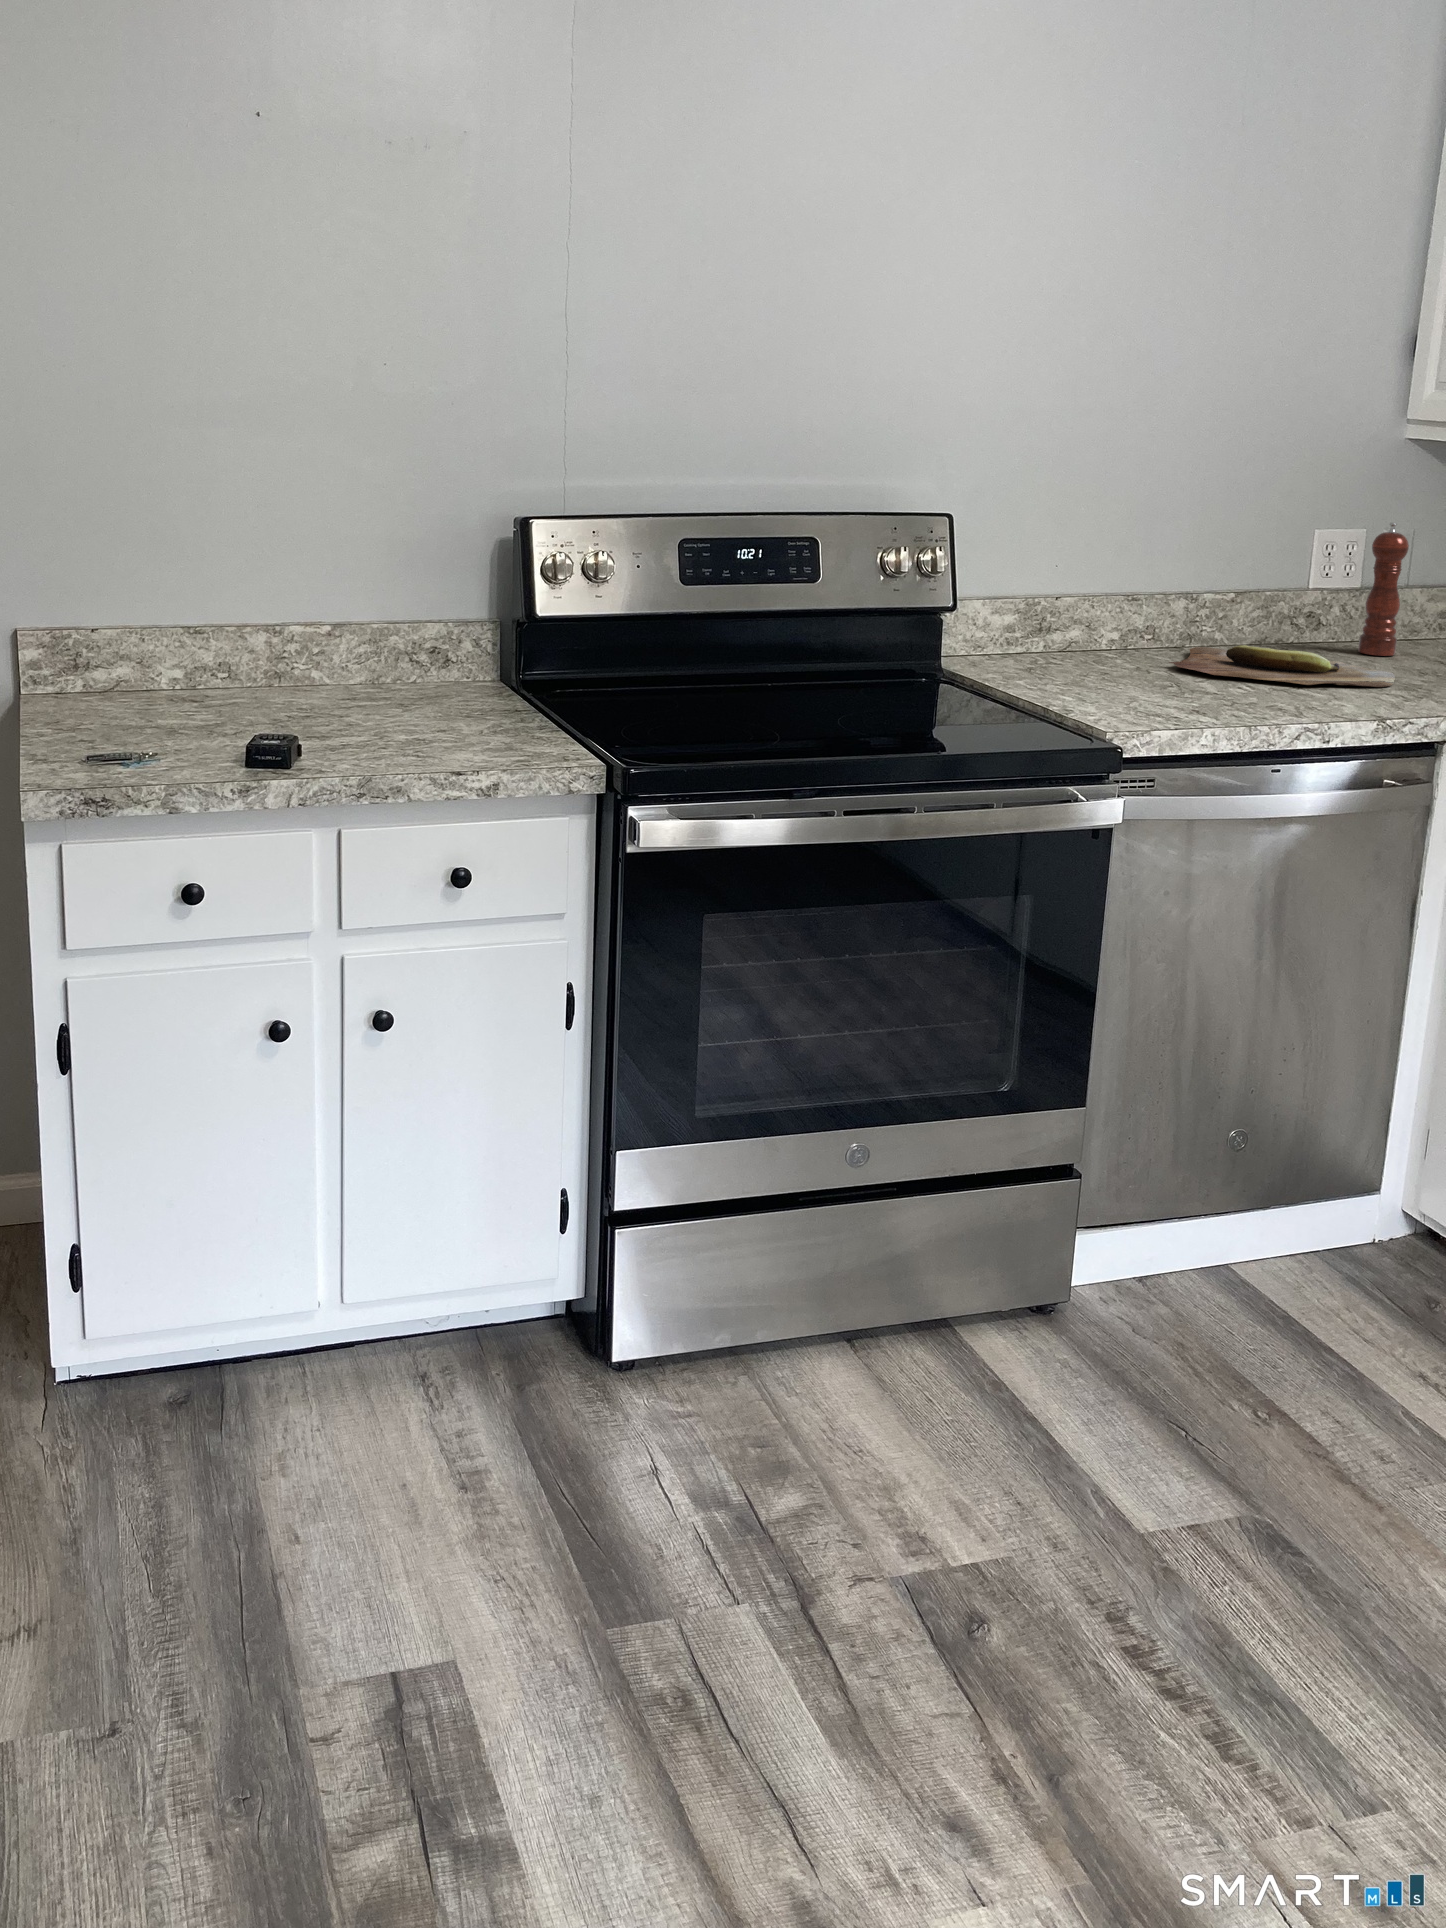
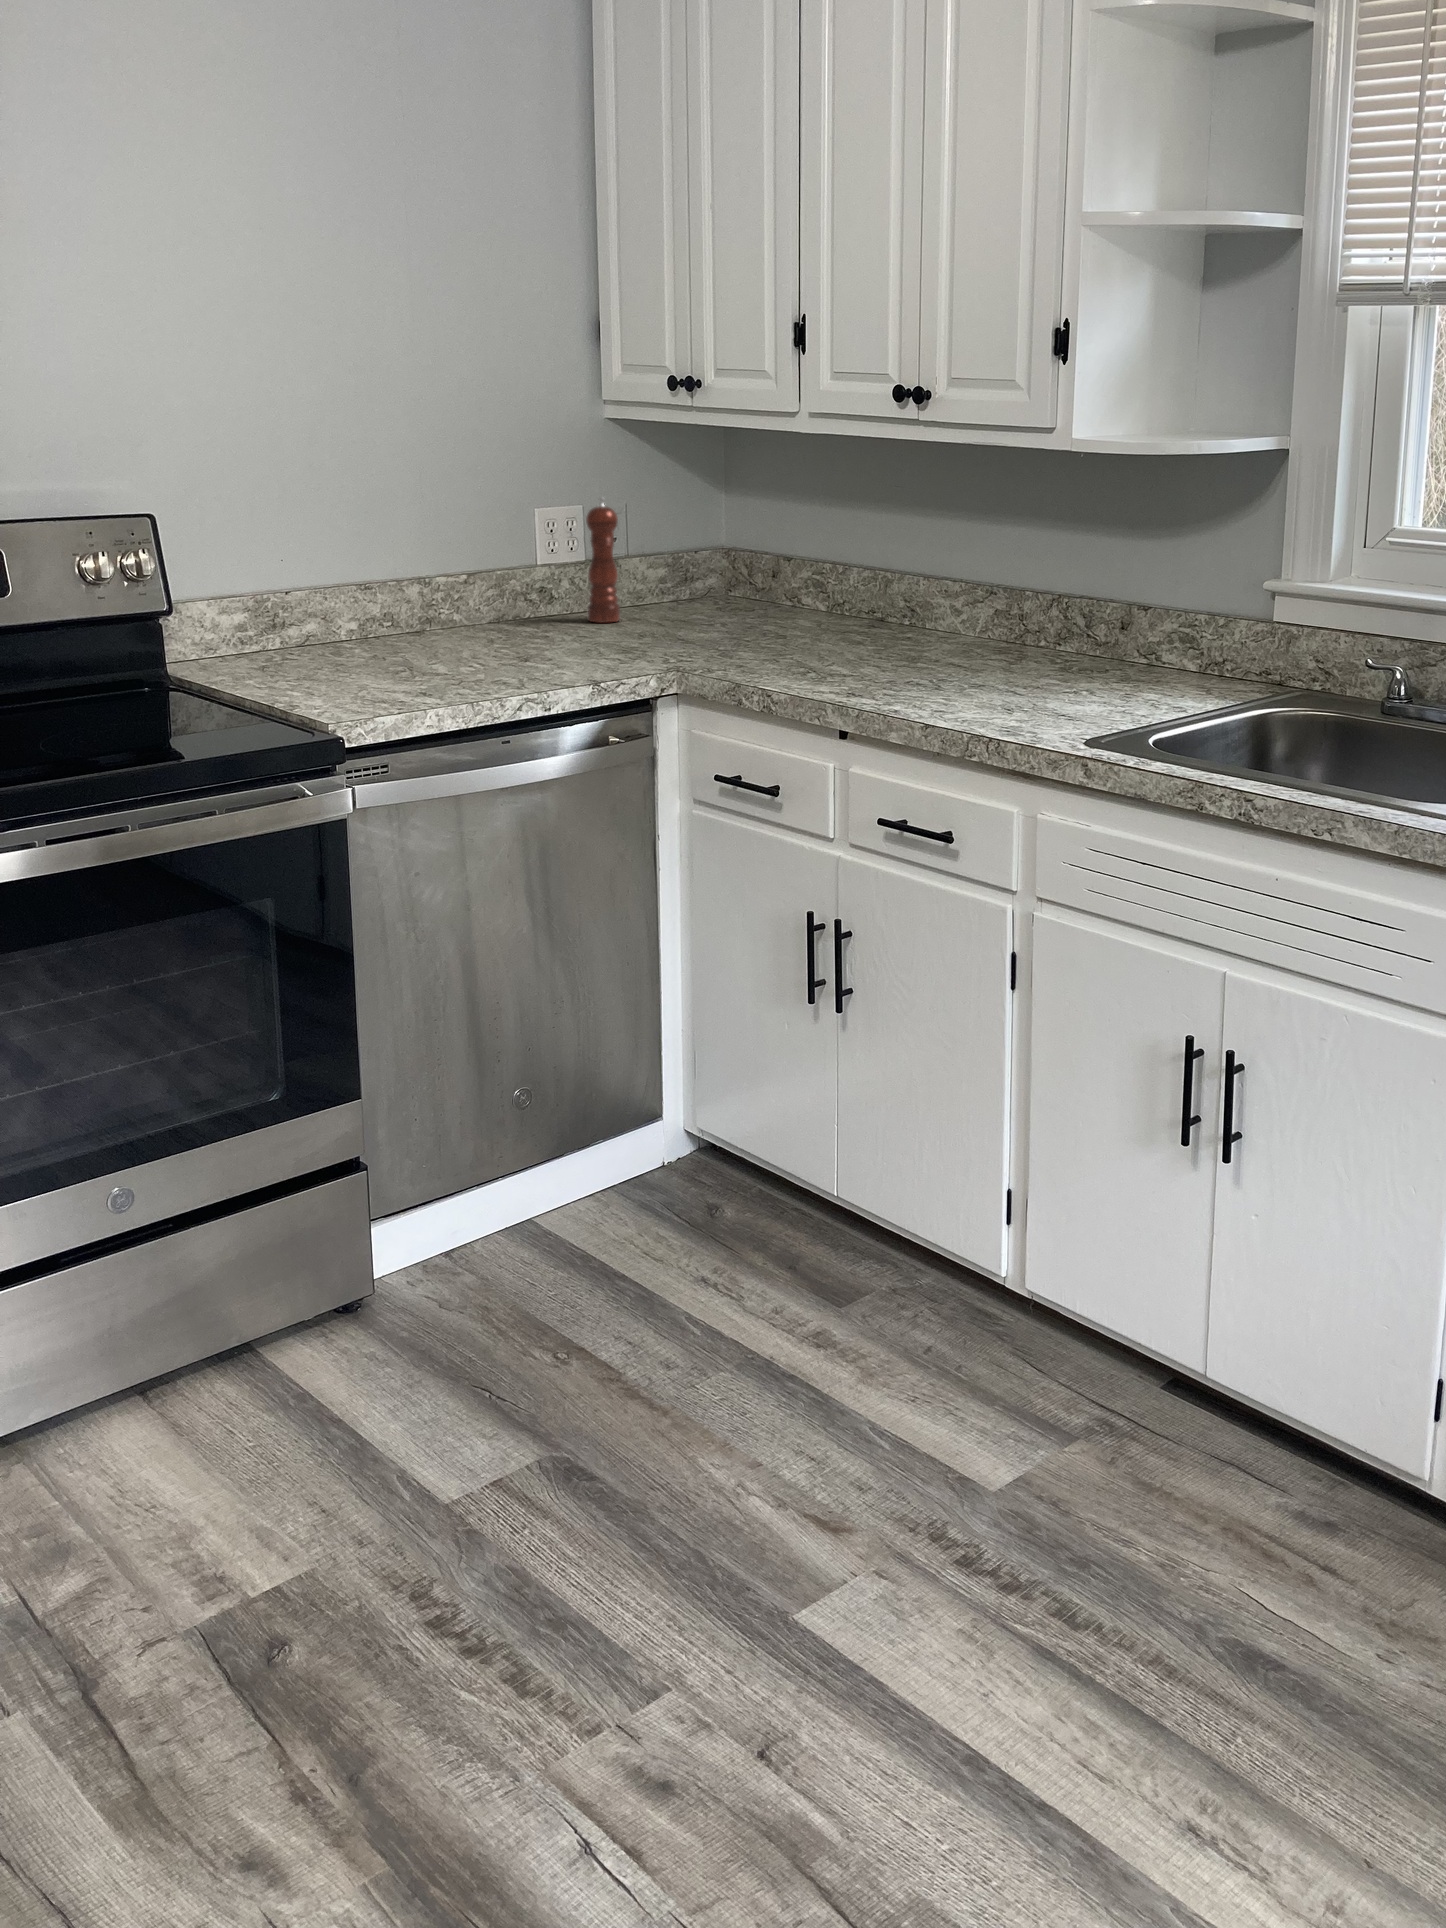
cutting board: present [1169,645,1395,687] -> none [404,625,615,657]

